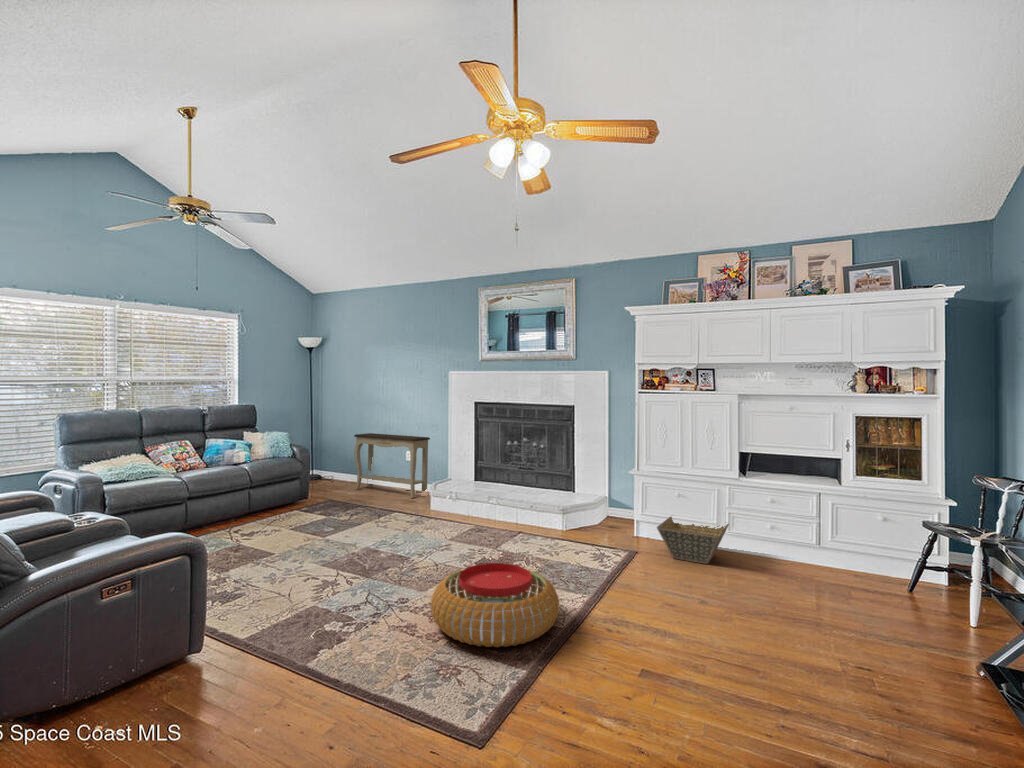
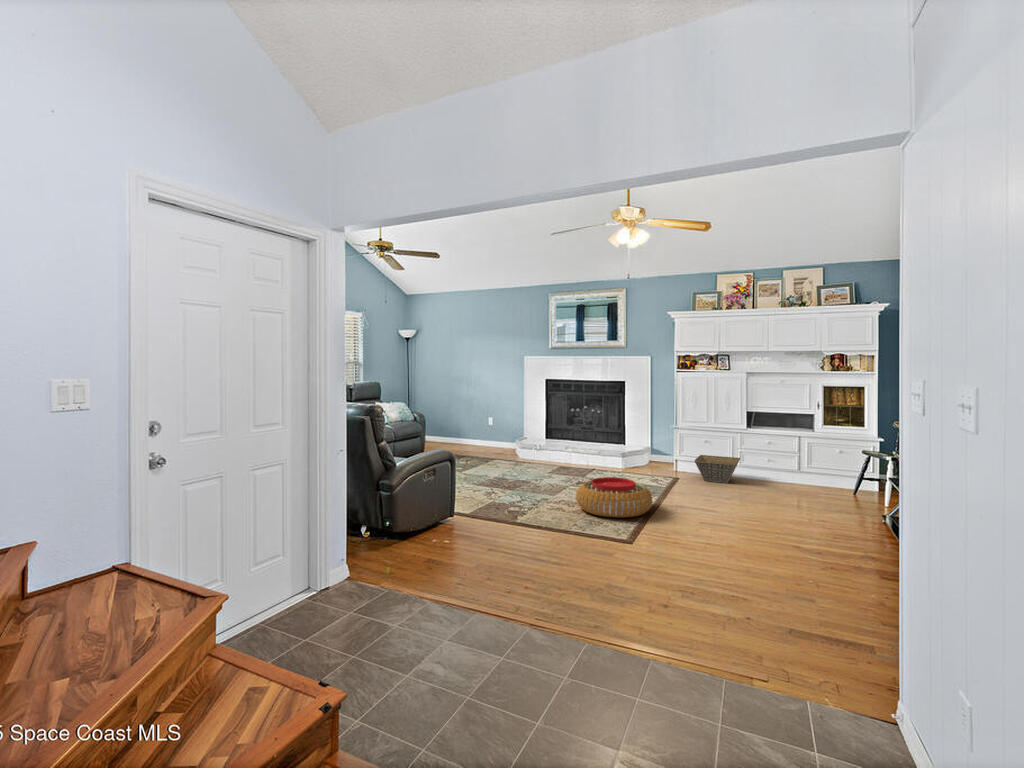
console table: present [354,433,430,498] -> none [449,405,510,452]

